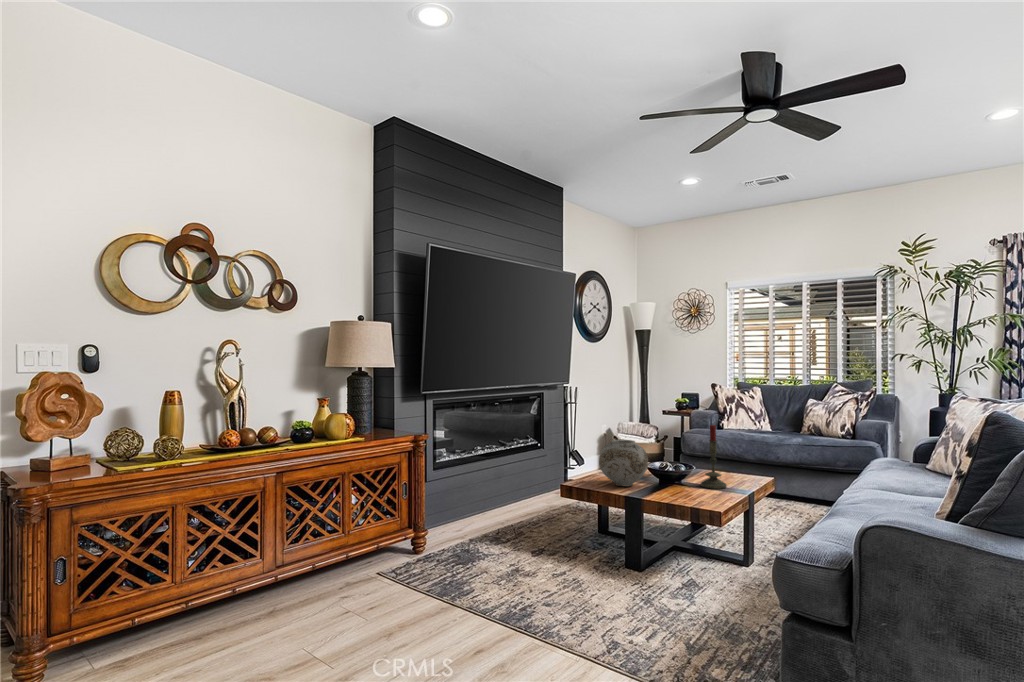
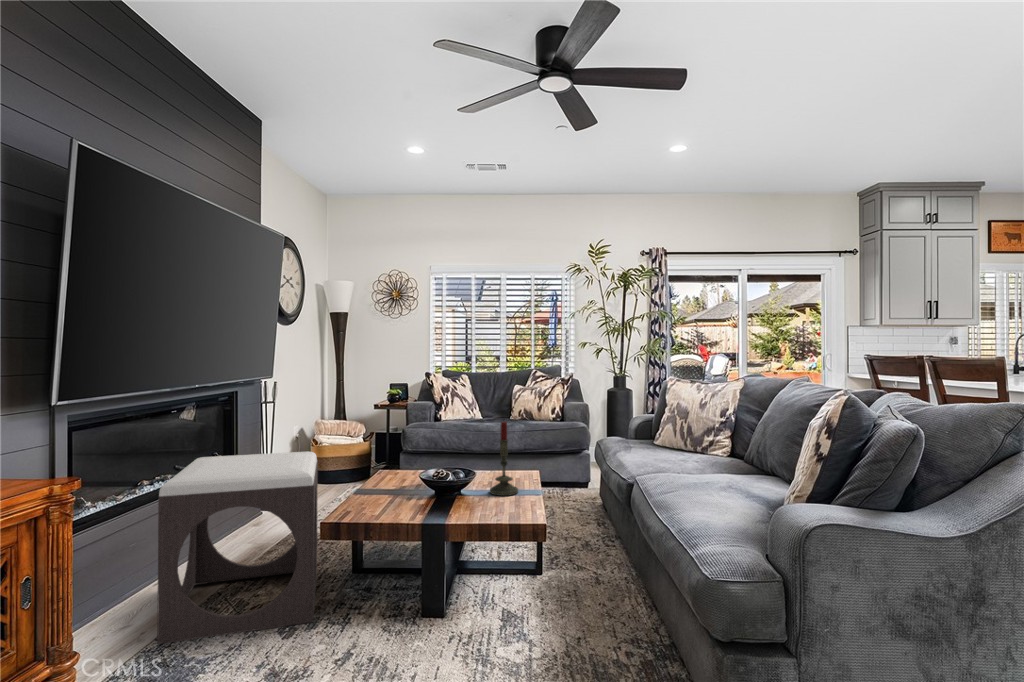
footstool: none [469,434,577,552] -> present [157,452,318,644]
vase: present [599,440,648,486] -> none [374,449,438,512]

